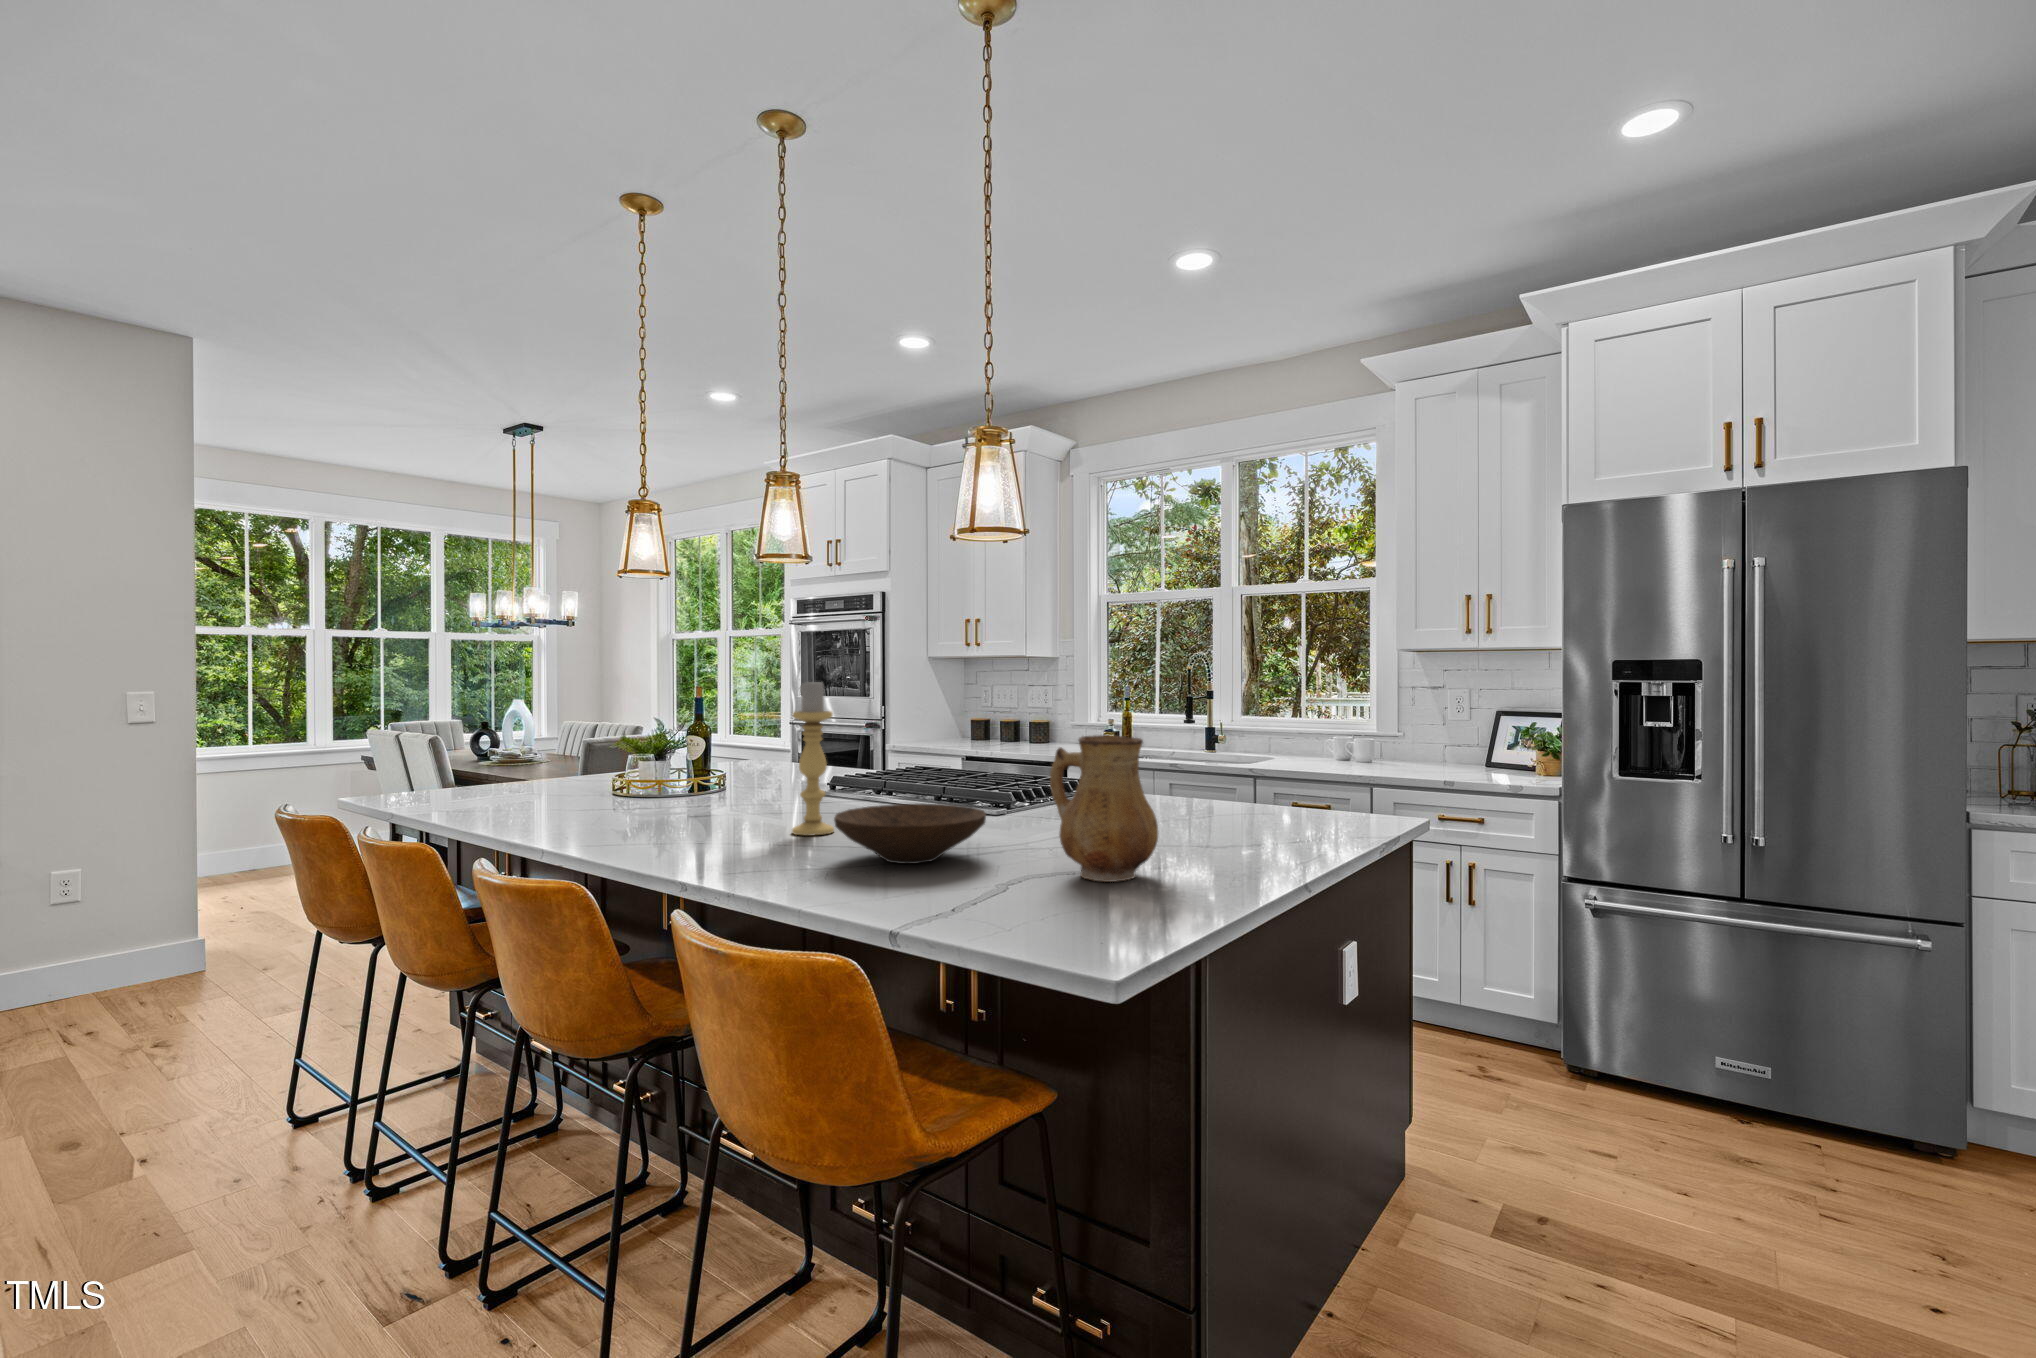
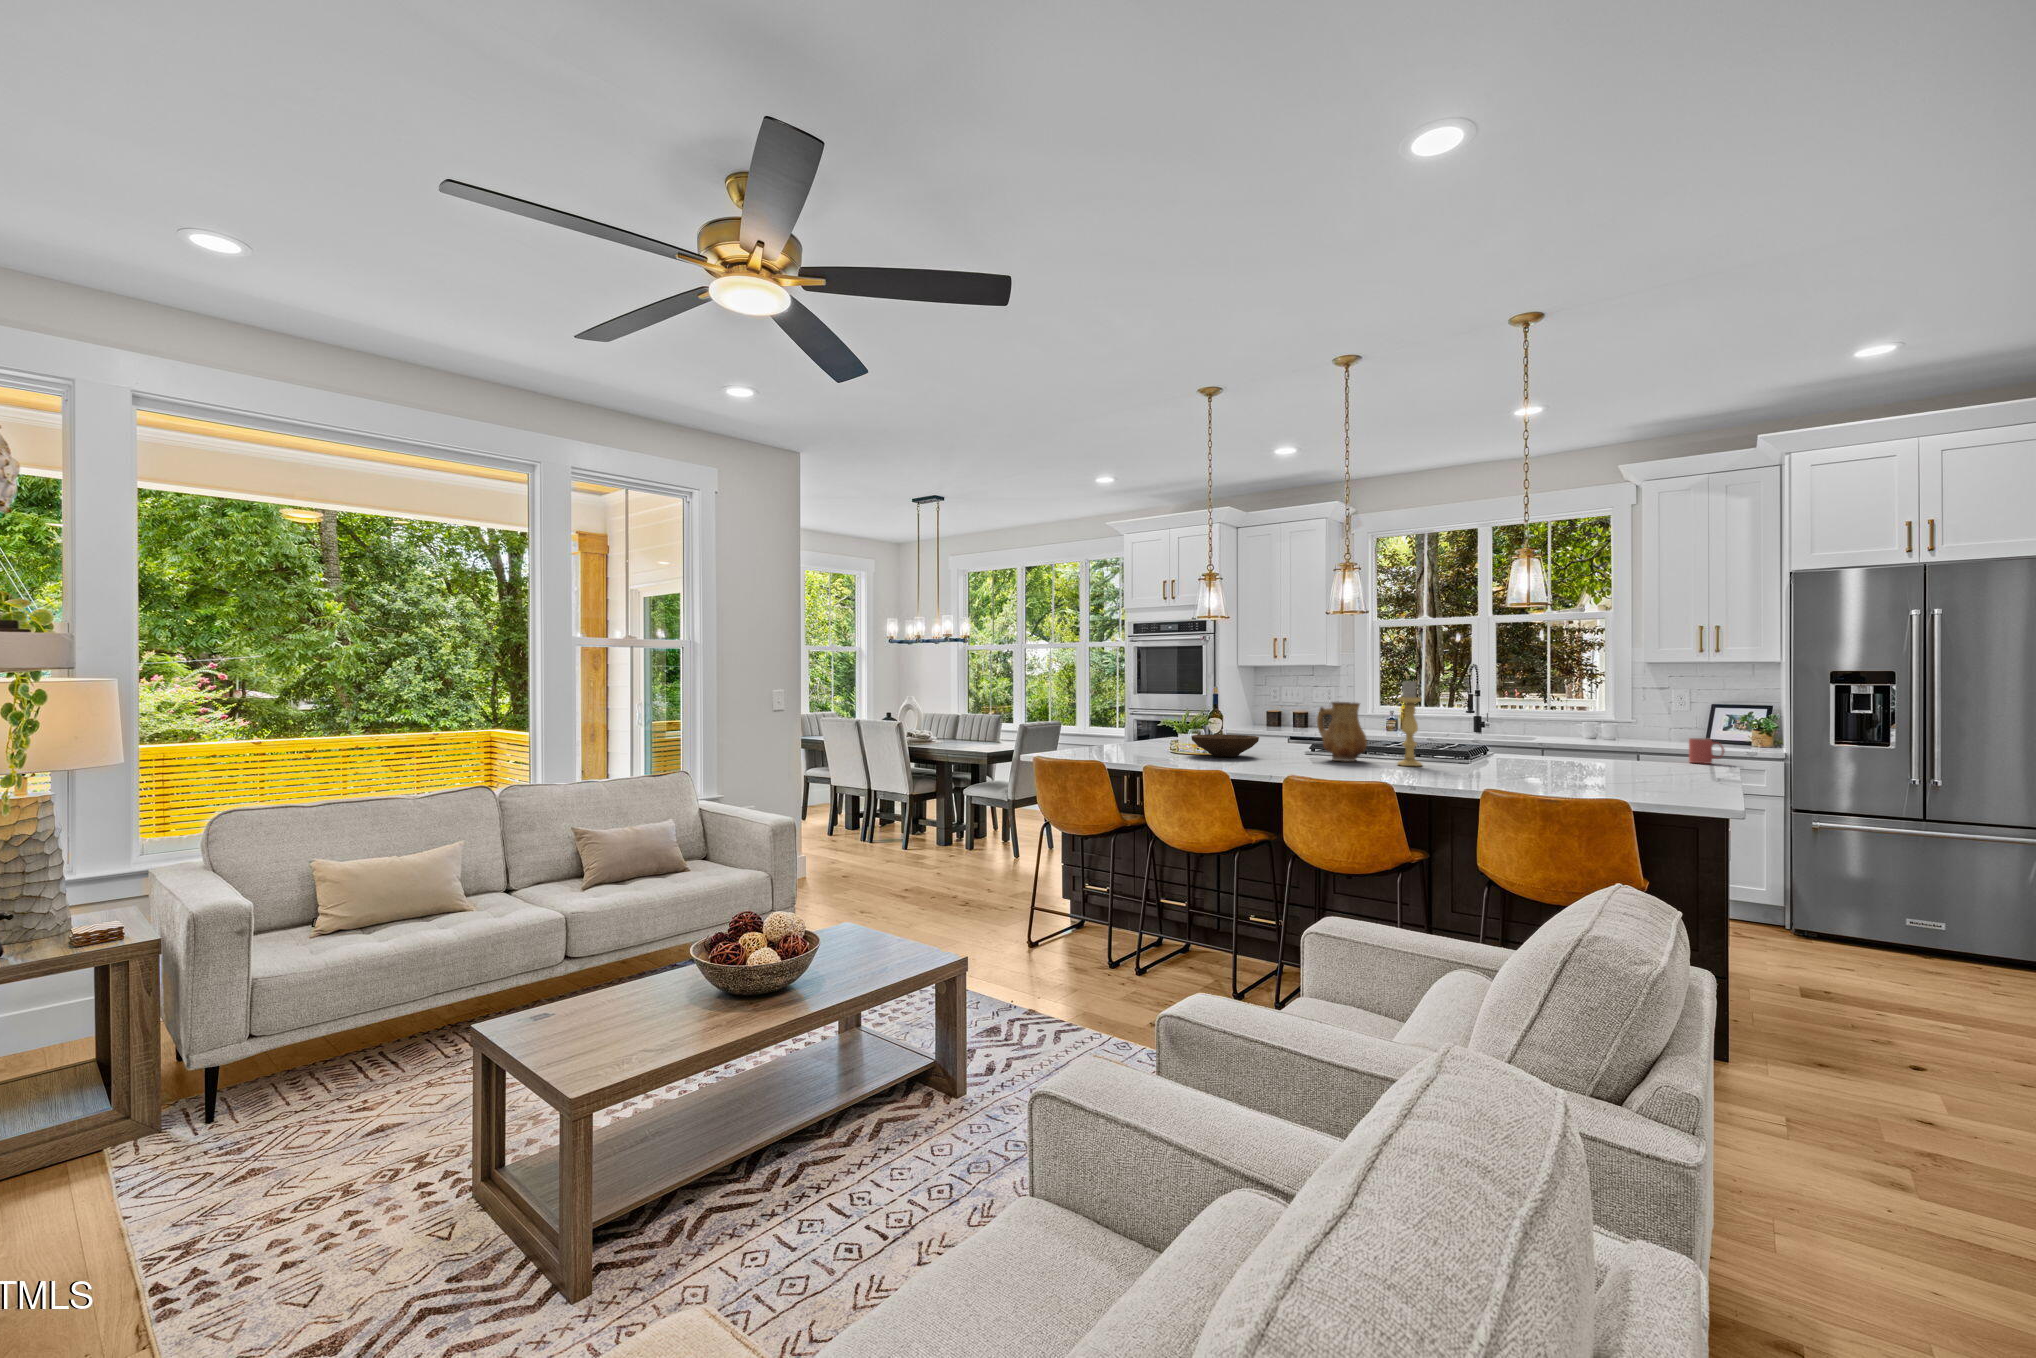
ceramic pitcher: present [1050,735,1158,882] -> present [1317,702,1367,761]
mug: none [1319,777,1367,823] -> present [1689,738,1724,764]
wooden bowl: present [834,804,986,864] -> present [1191,734,1259,757]

